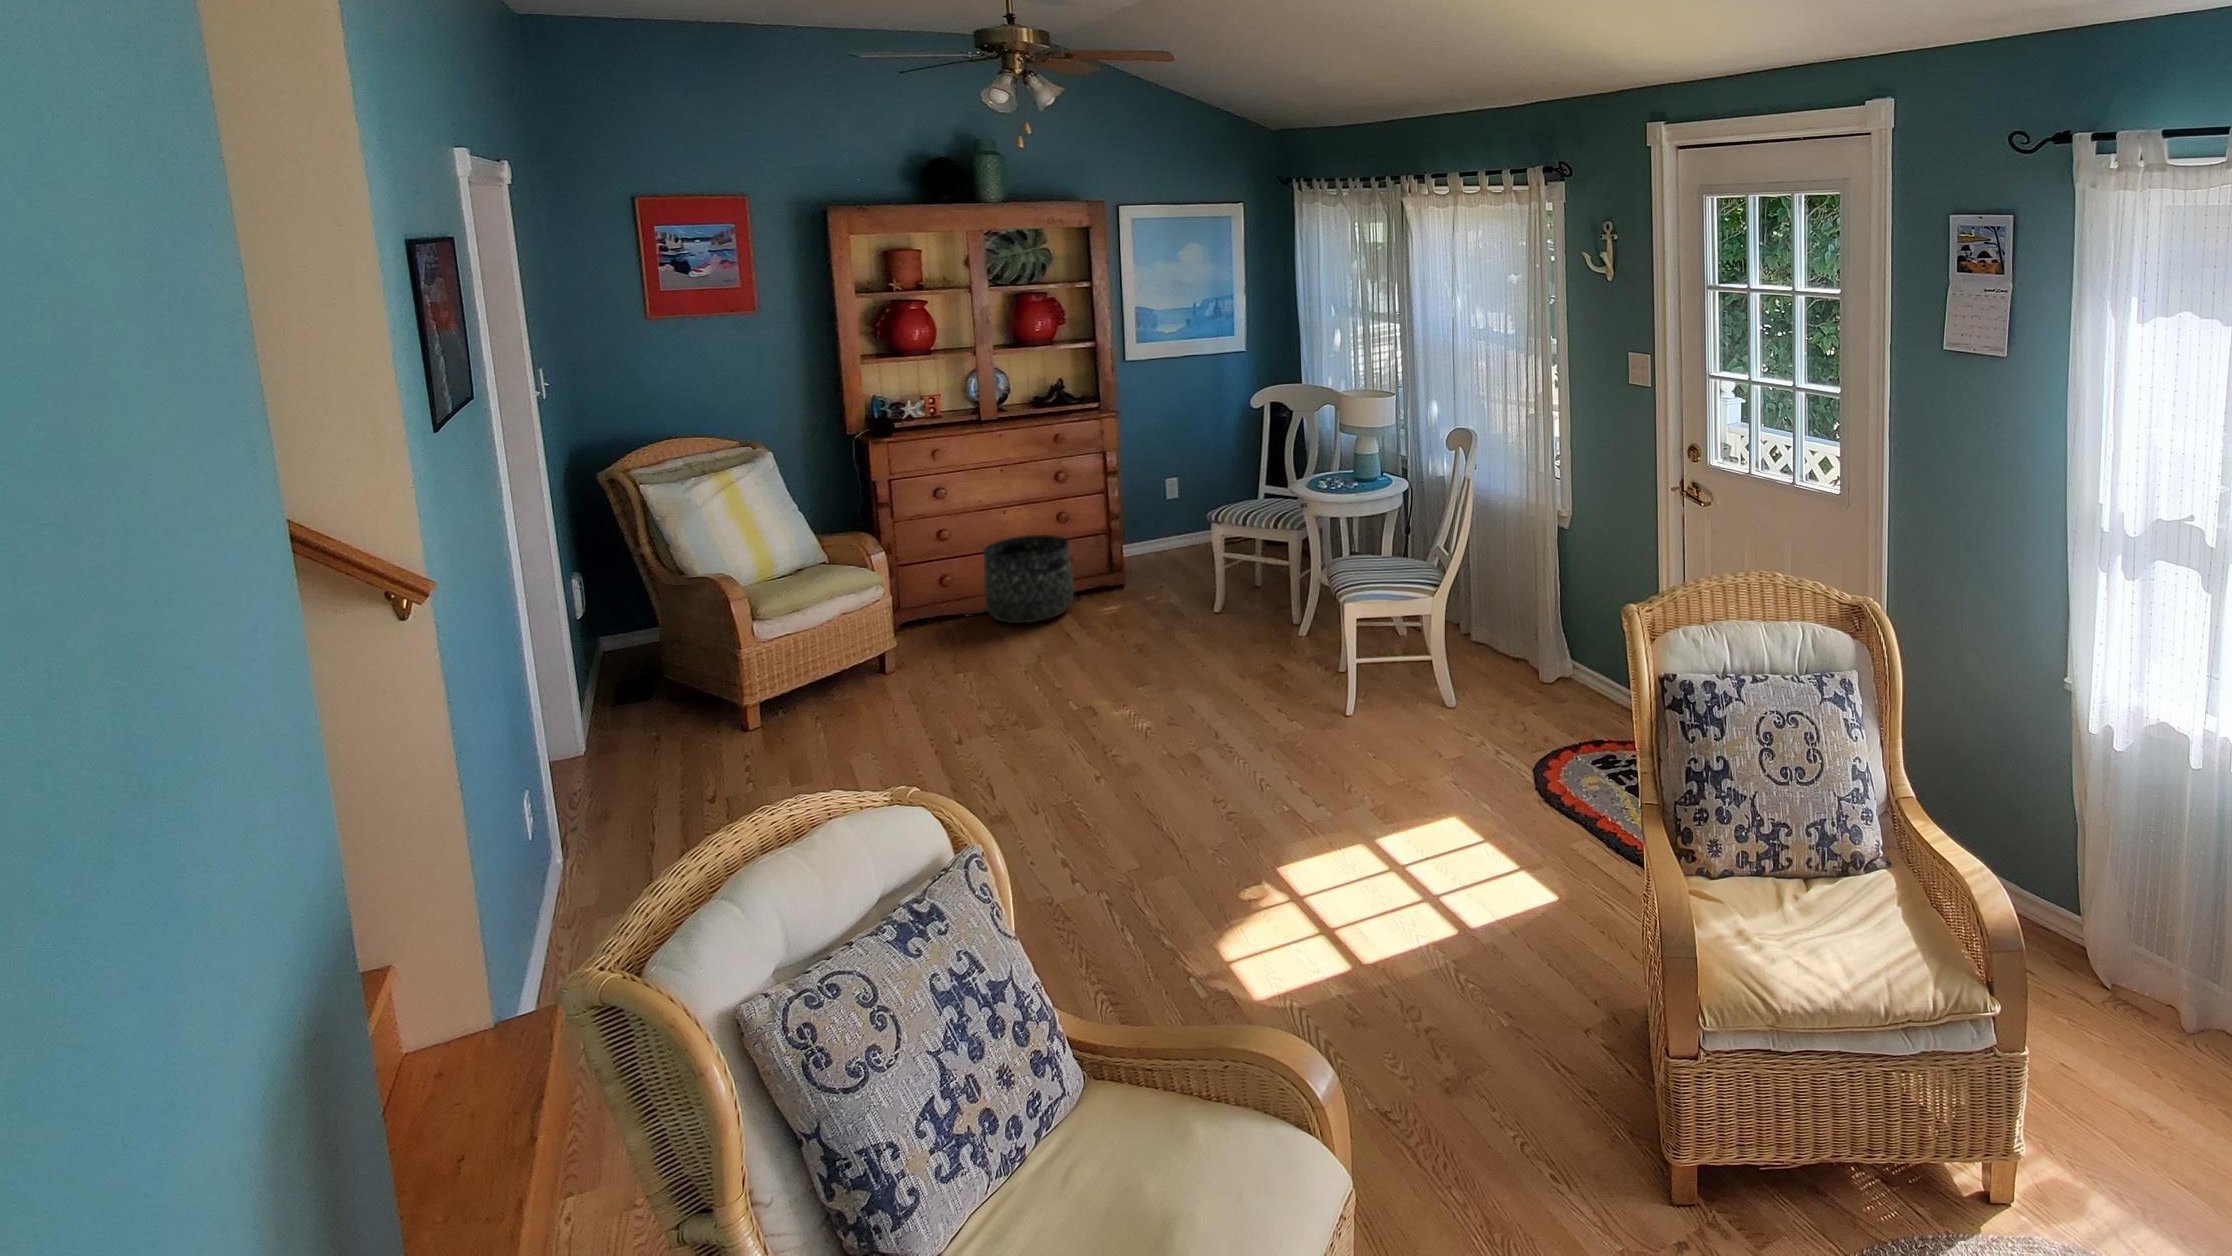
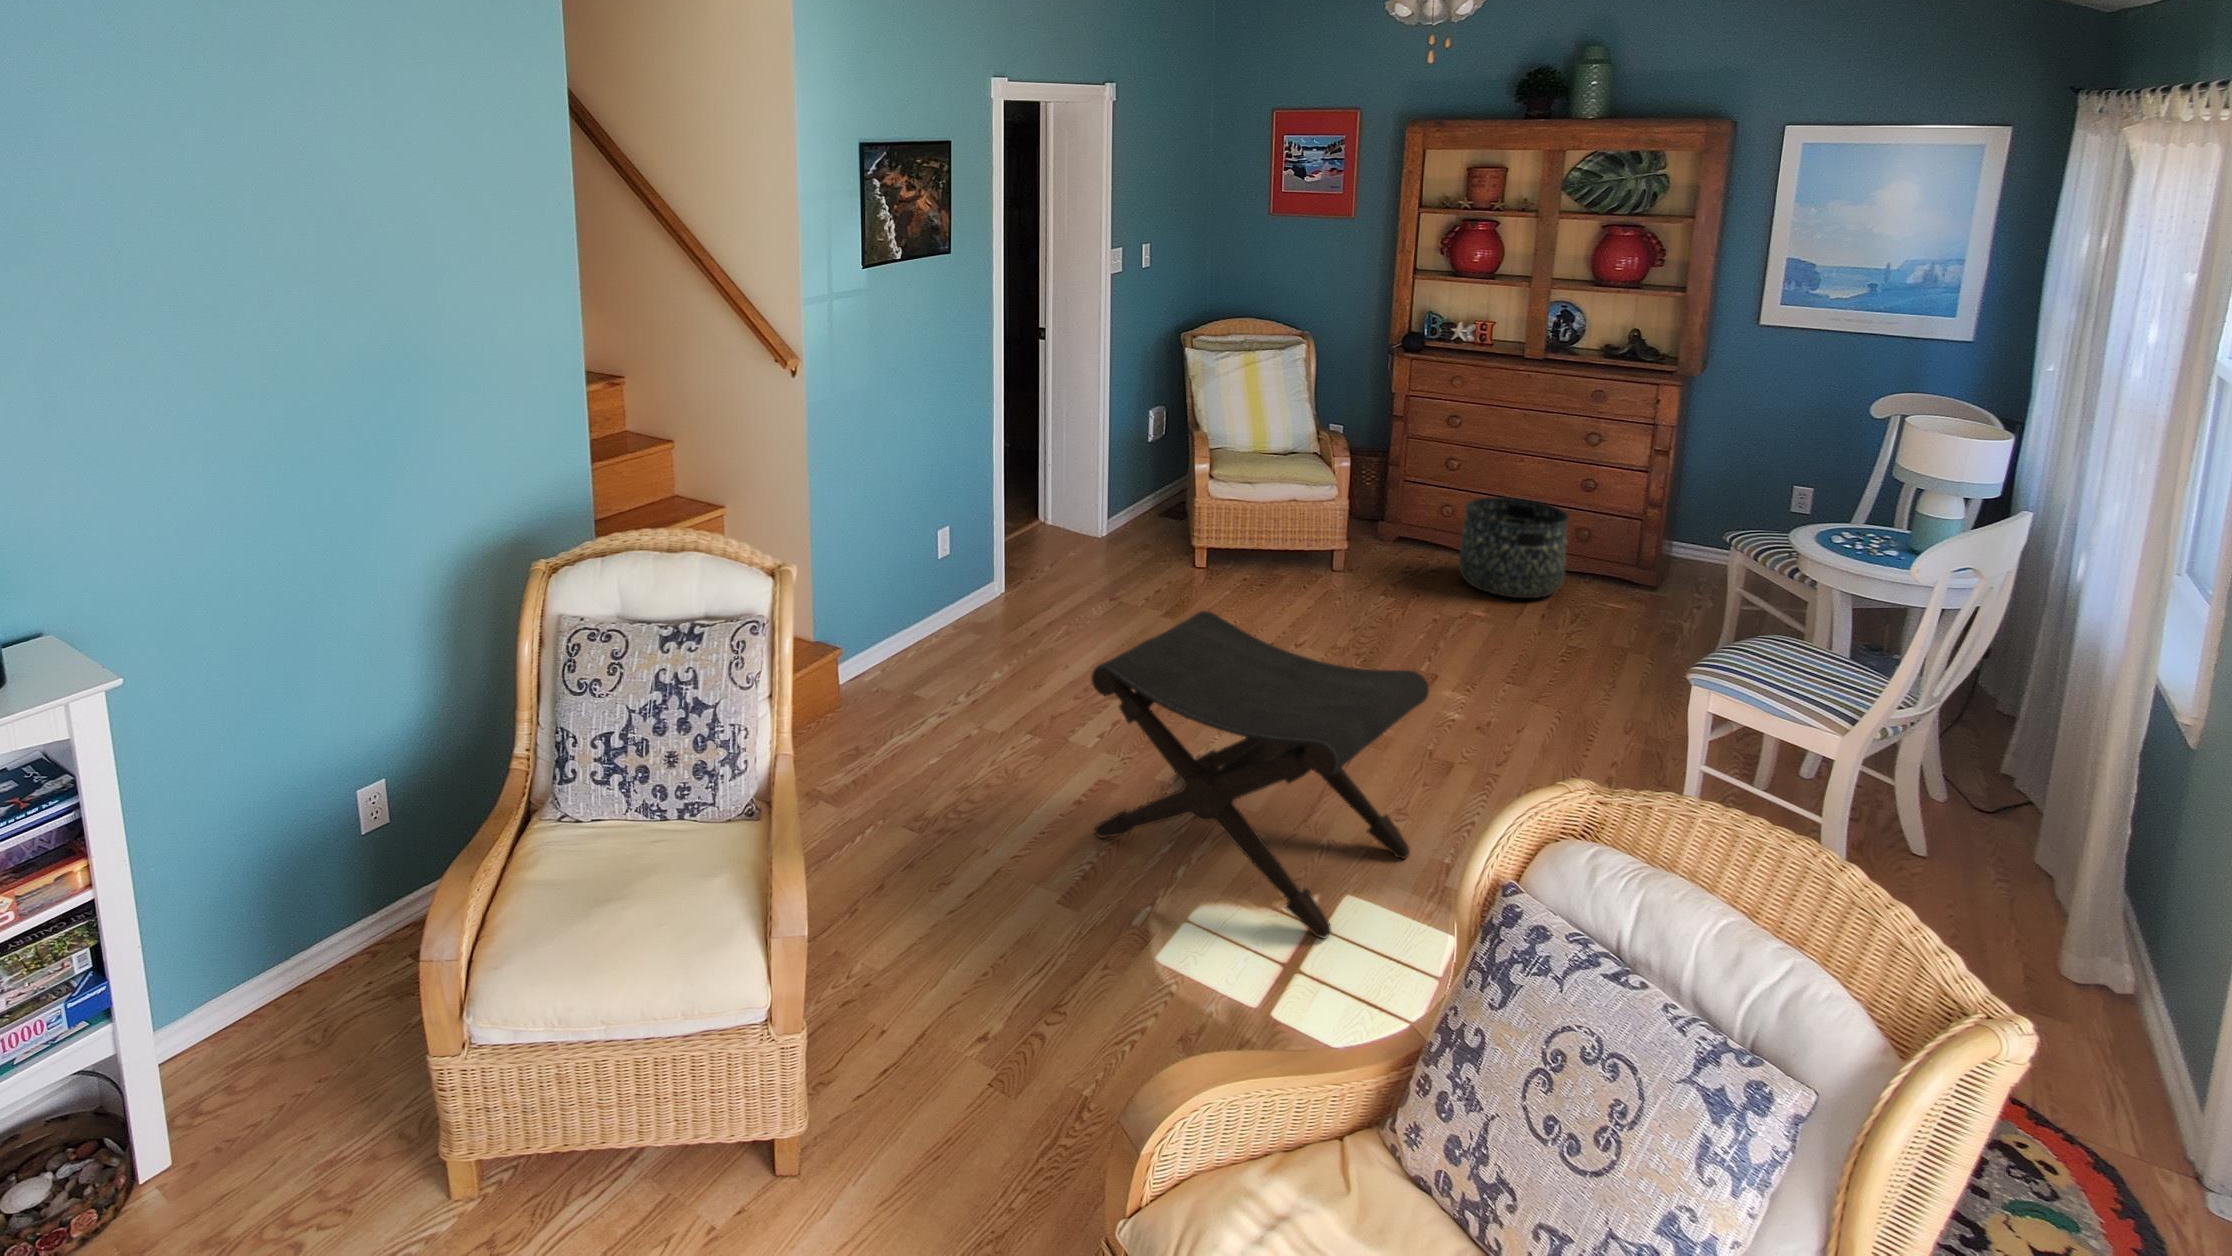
footstool: none [1042,657,1322,945] -> present [1091,611,1429,939]

